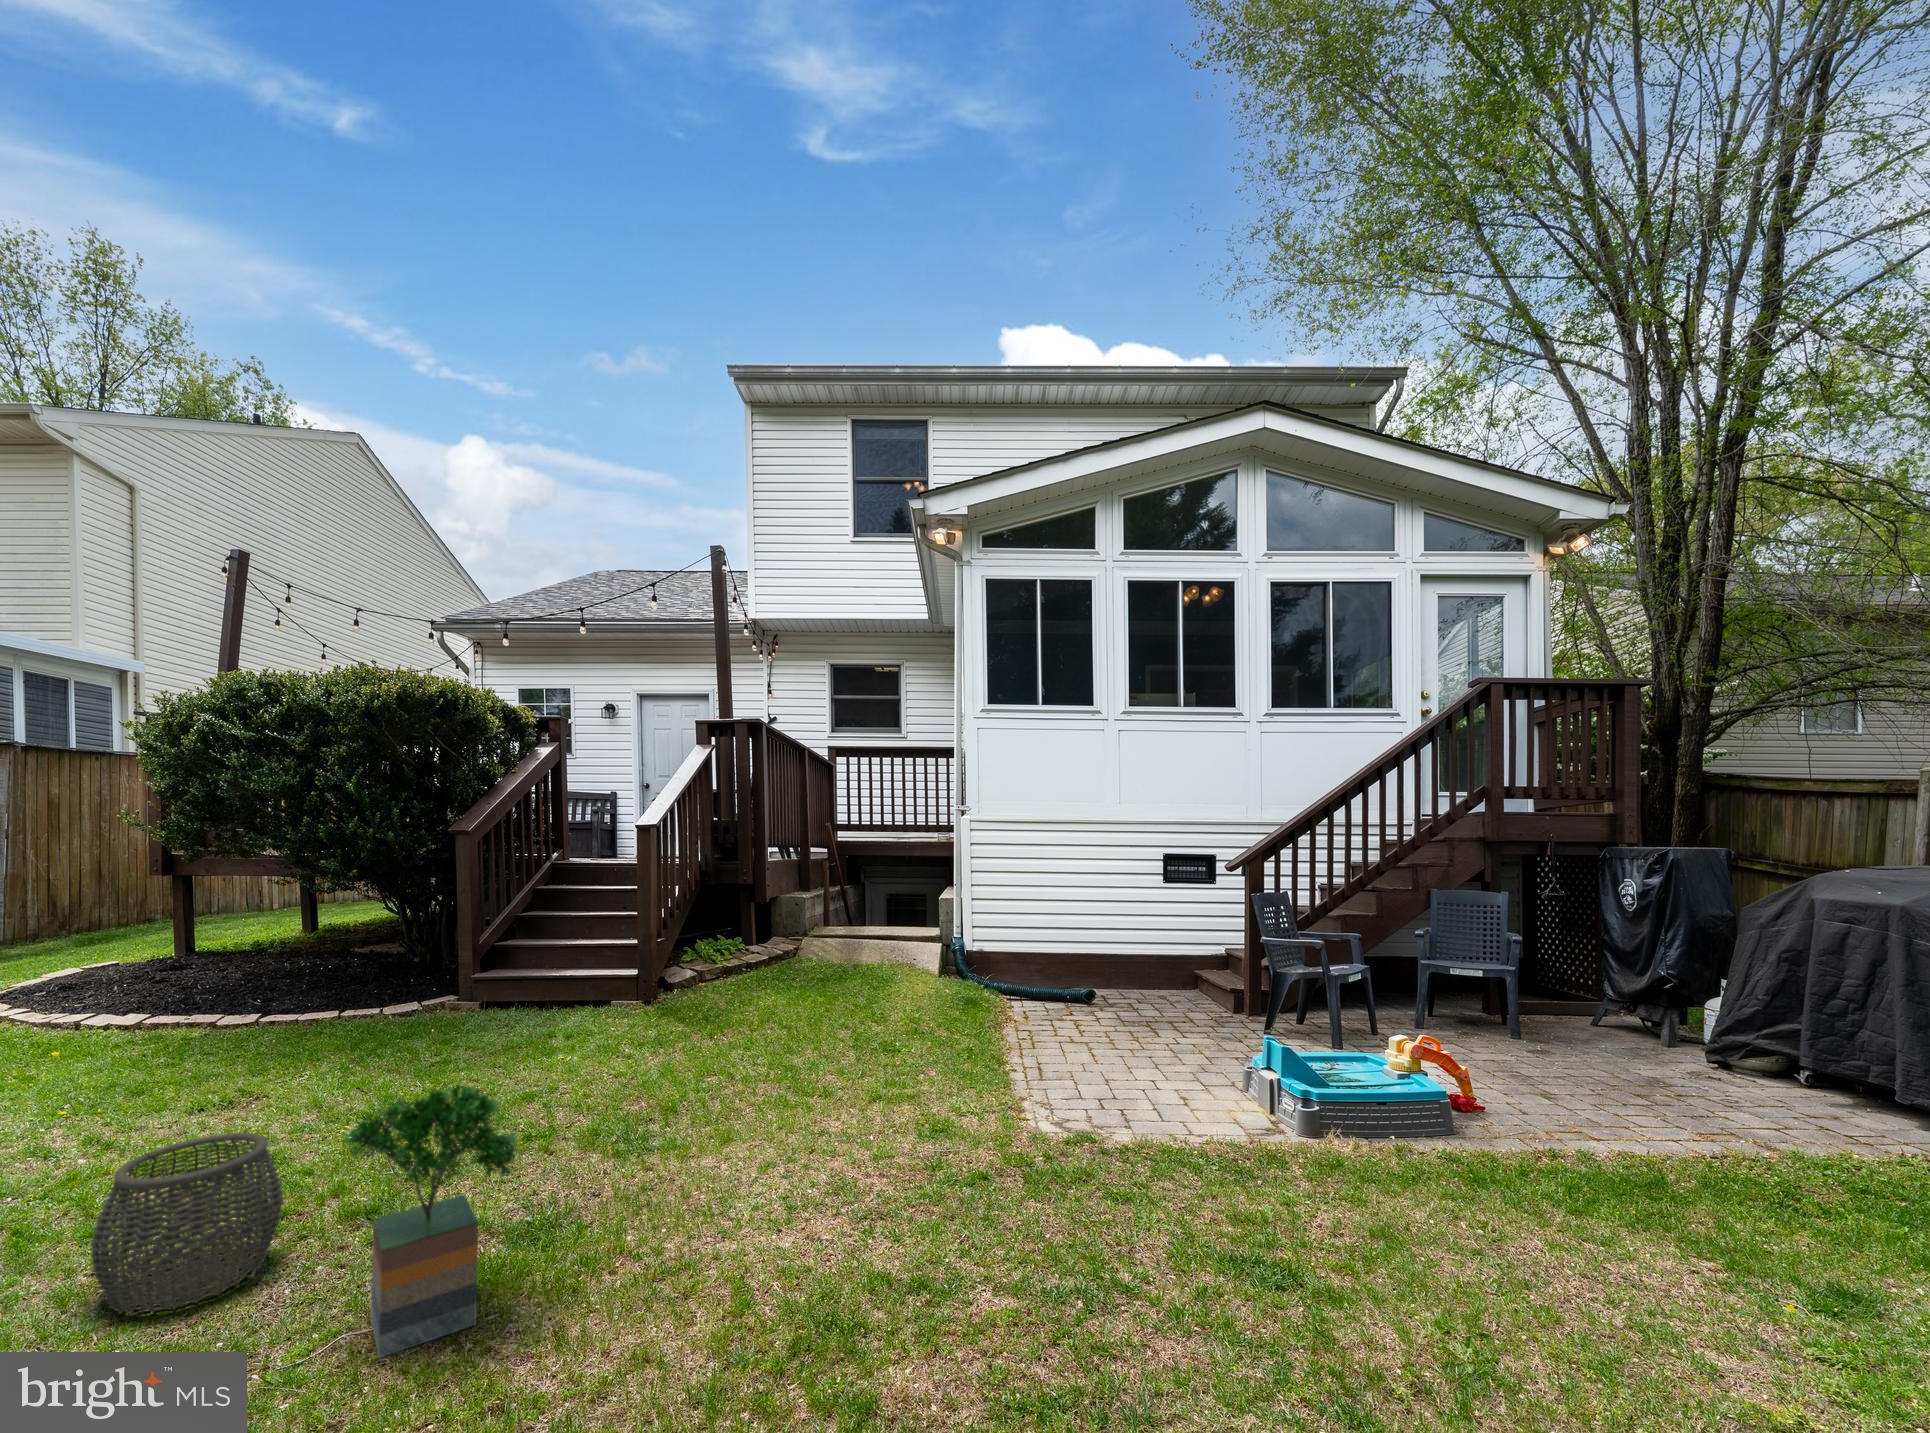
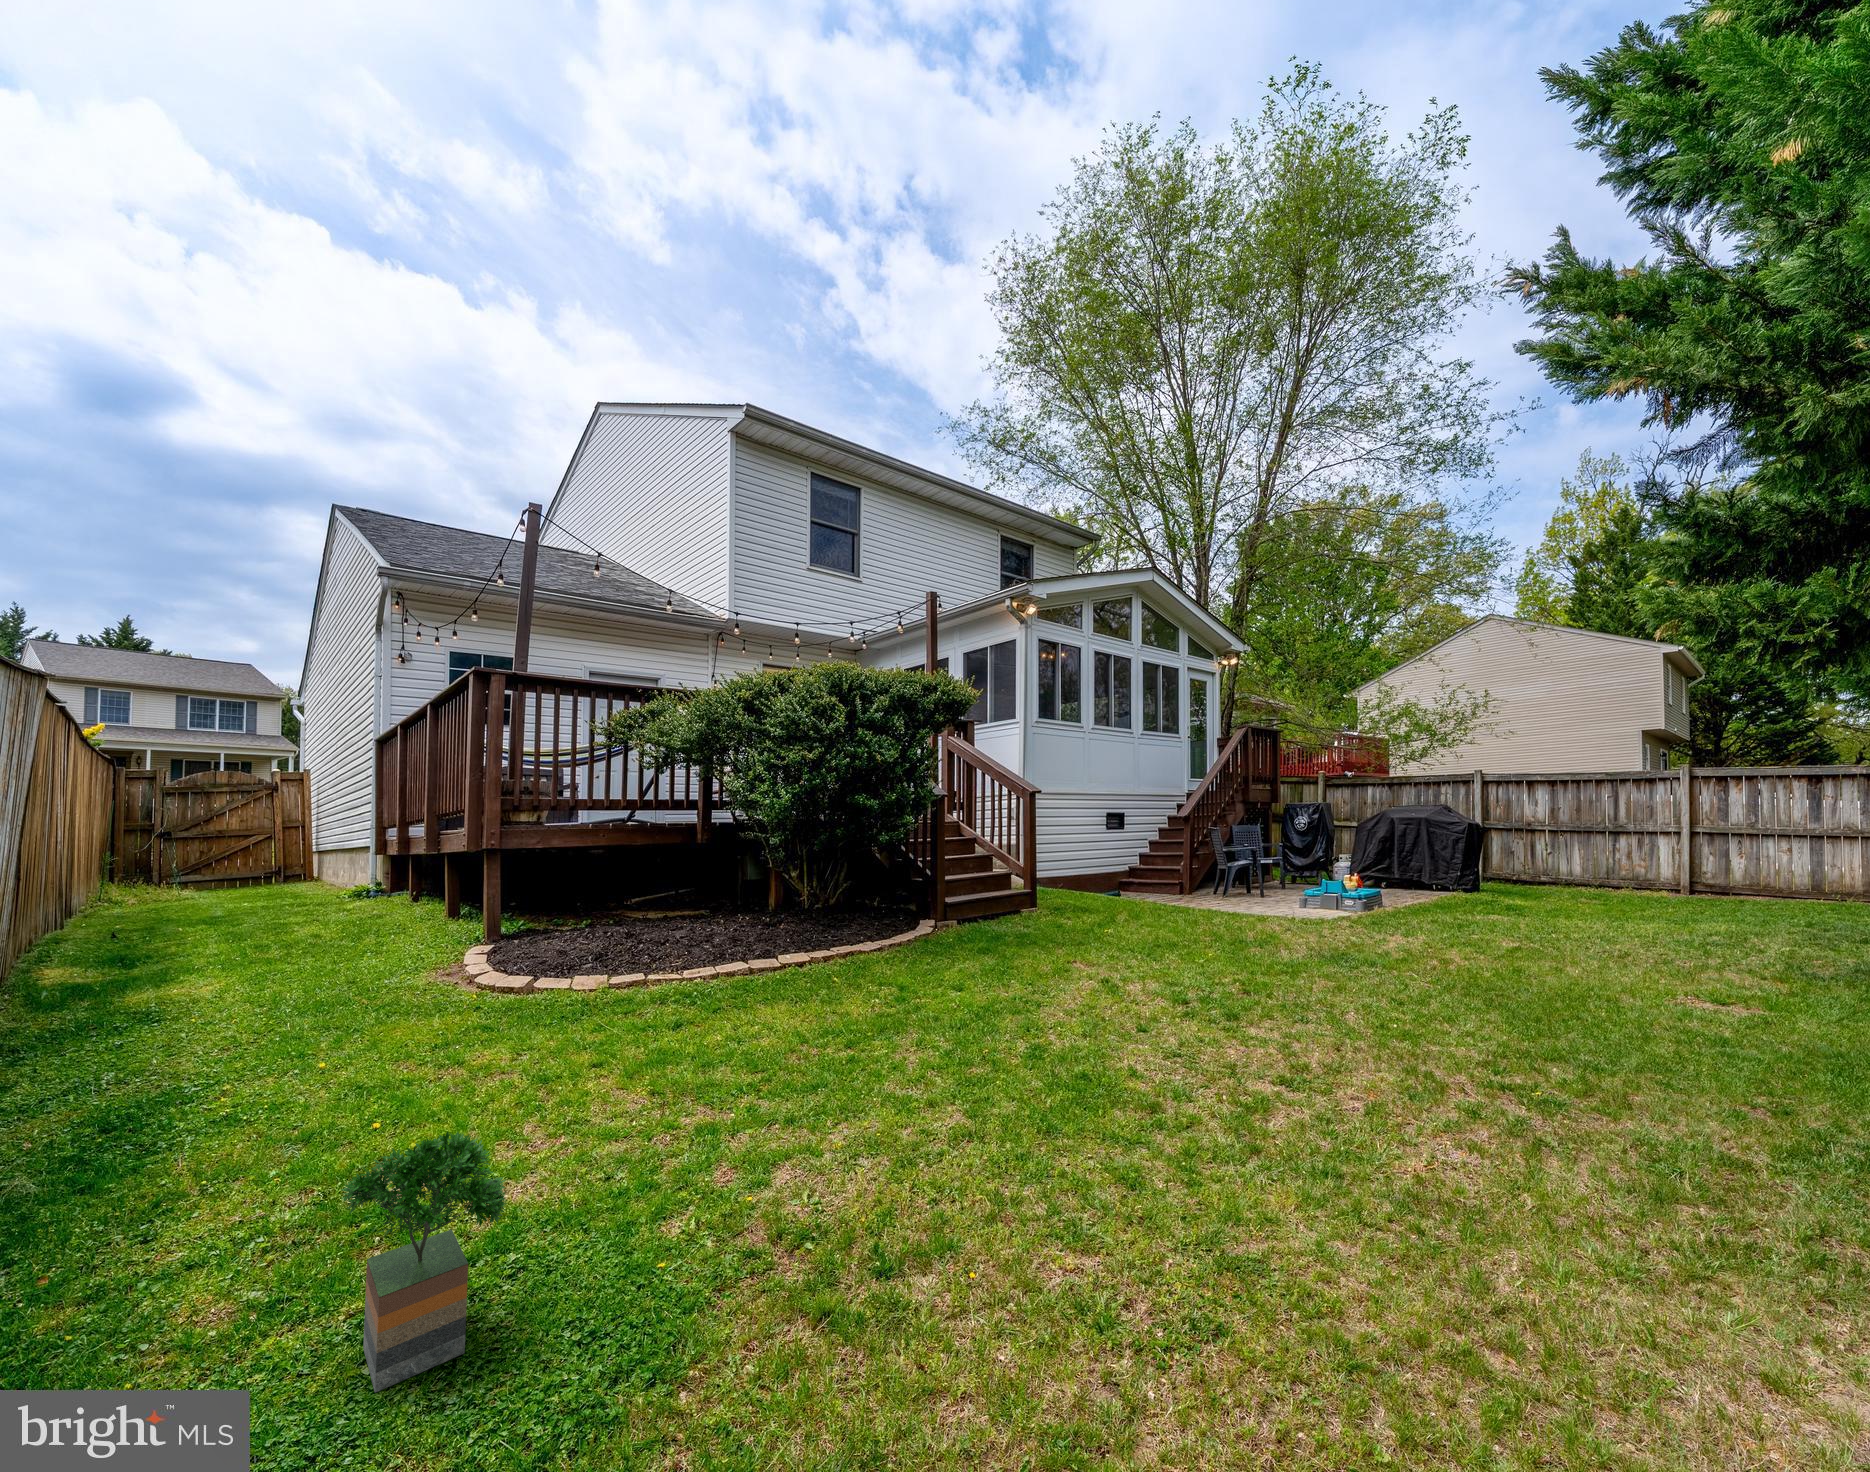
woven basket: present [91,1133,283,1315] -> none [86,1164,274,1346]

